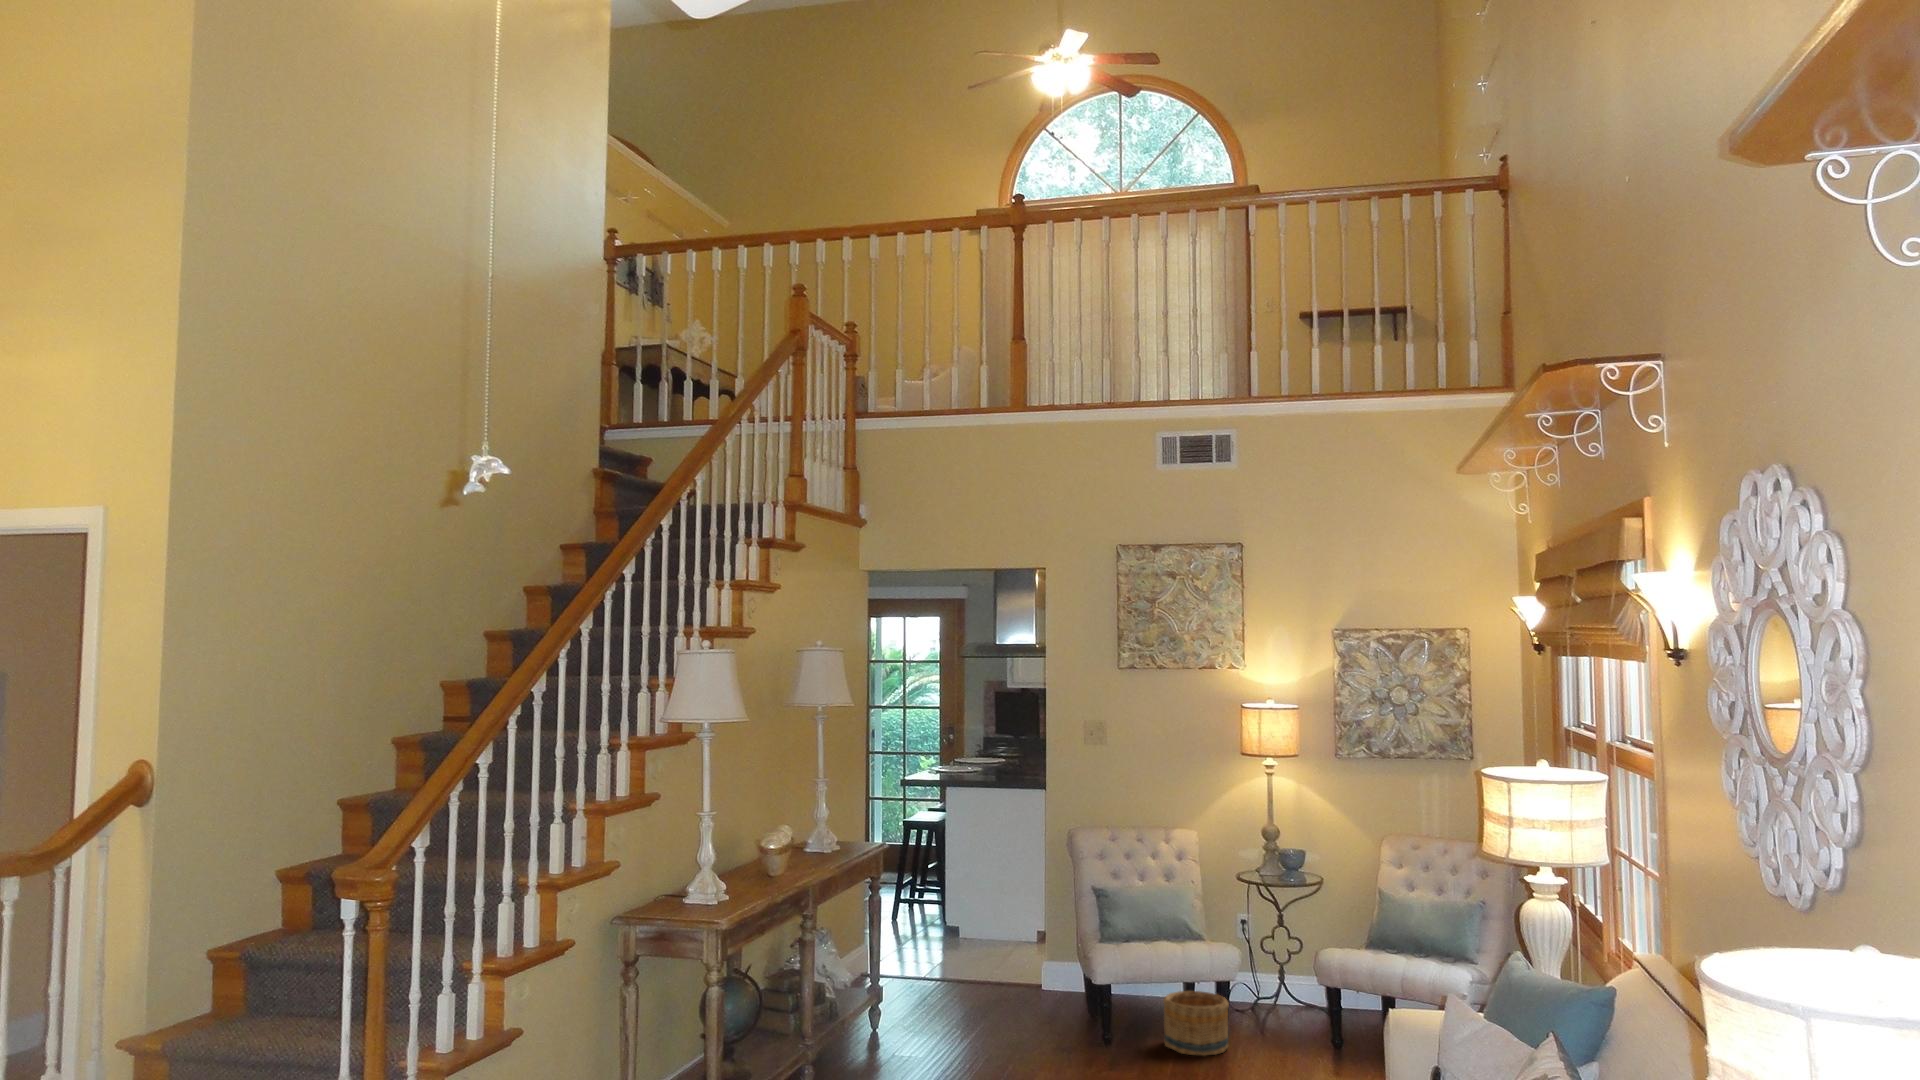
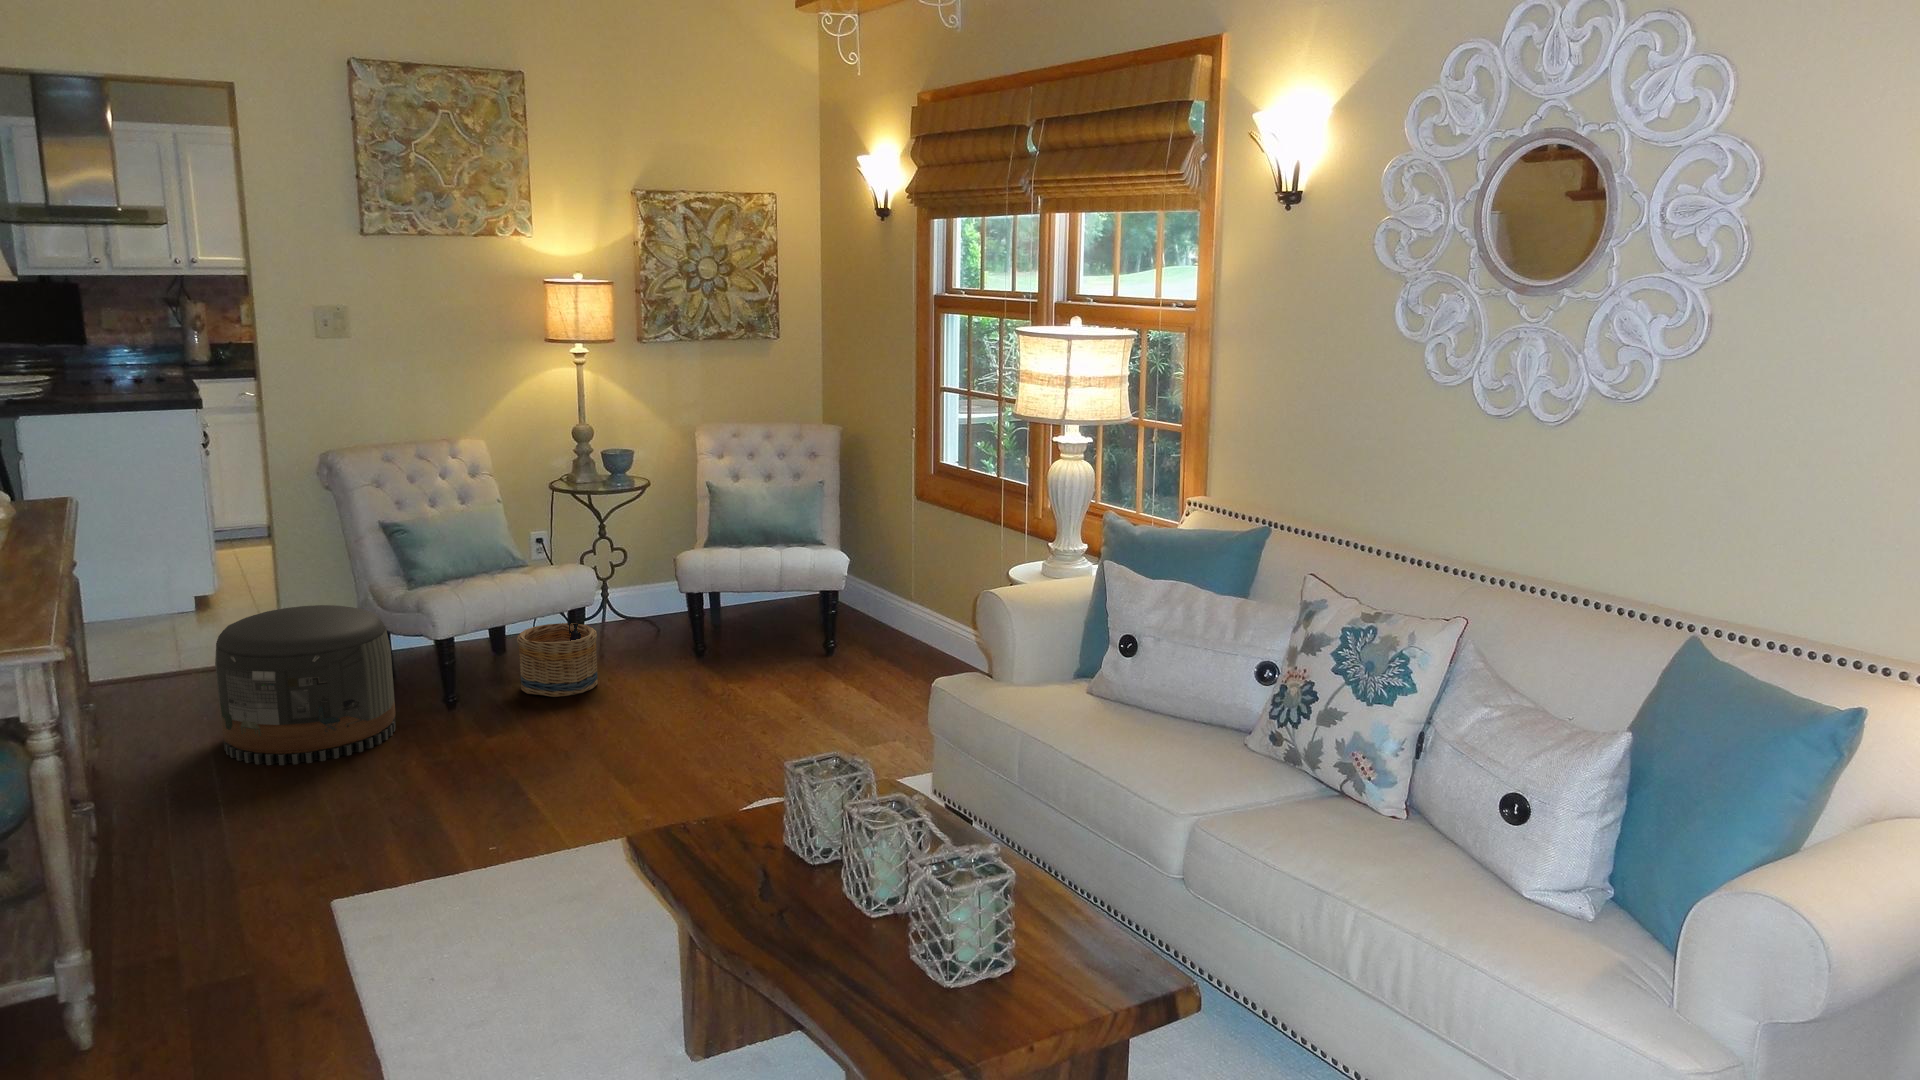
pouf: none [940,939,1057,1058] -> present [215,605,396,765]

